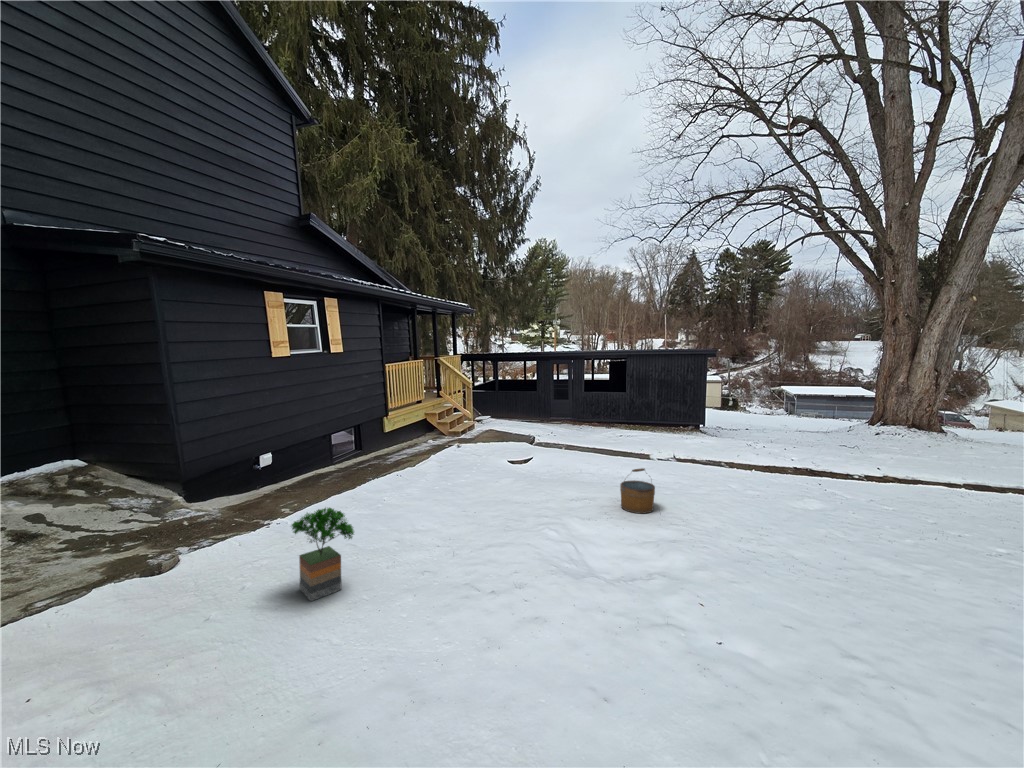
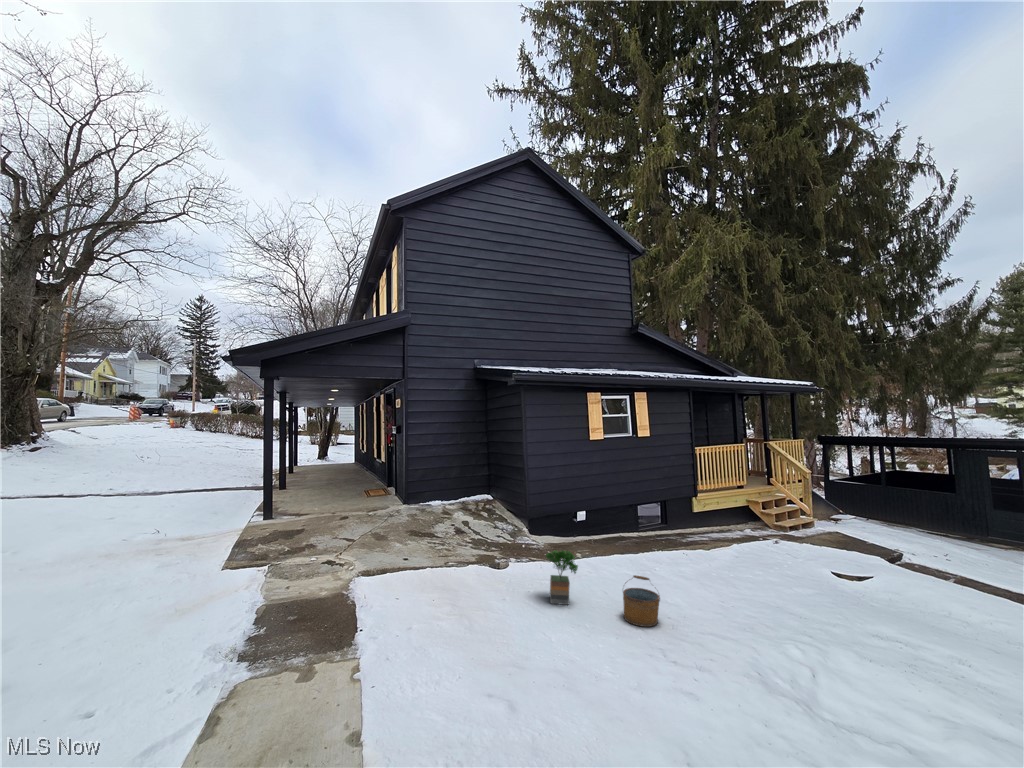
bucket: present [620,468,655,513] -> present [623,575,660,627]

